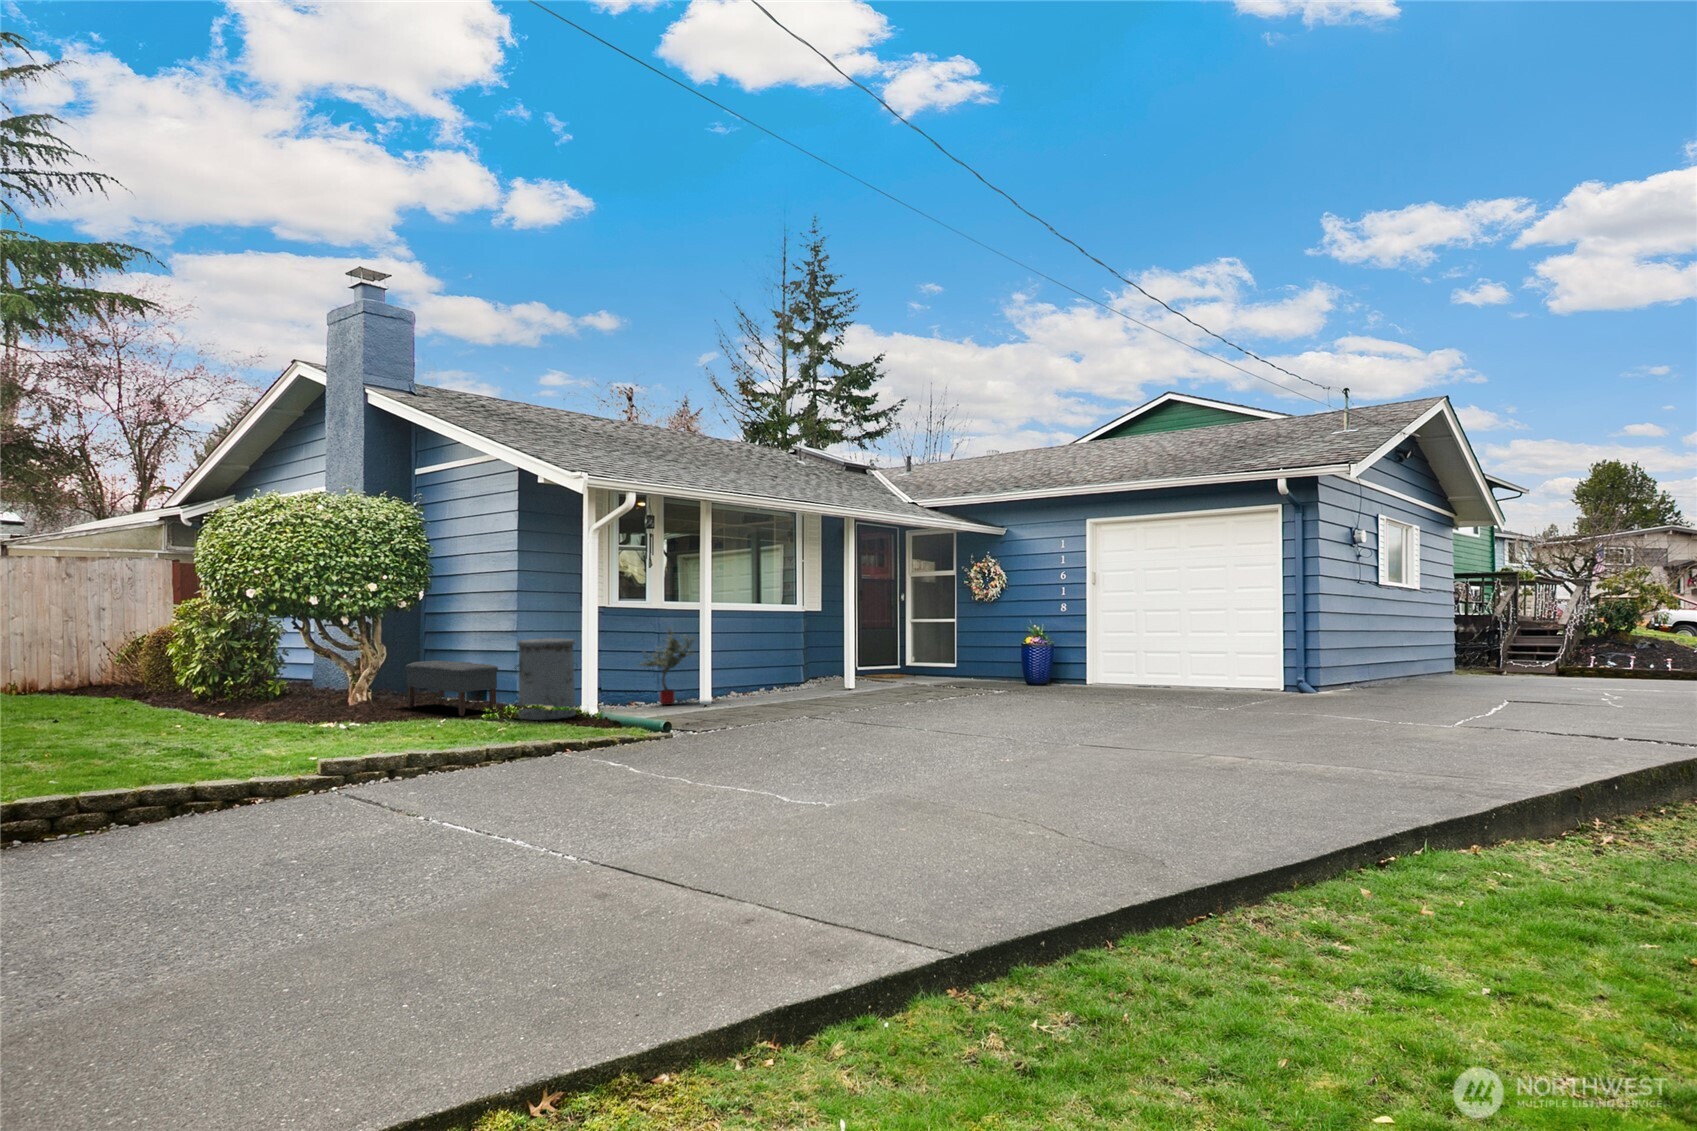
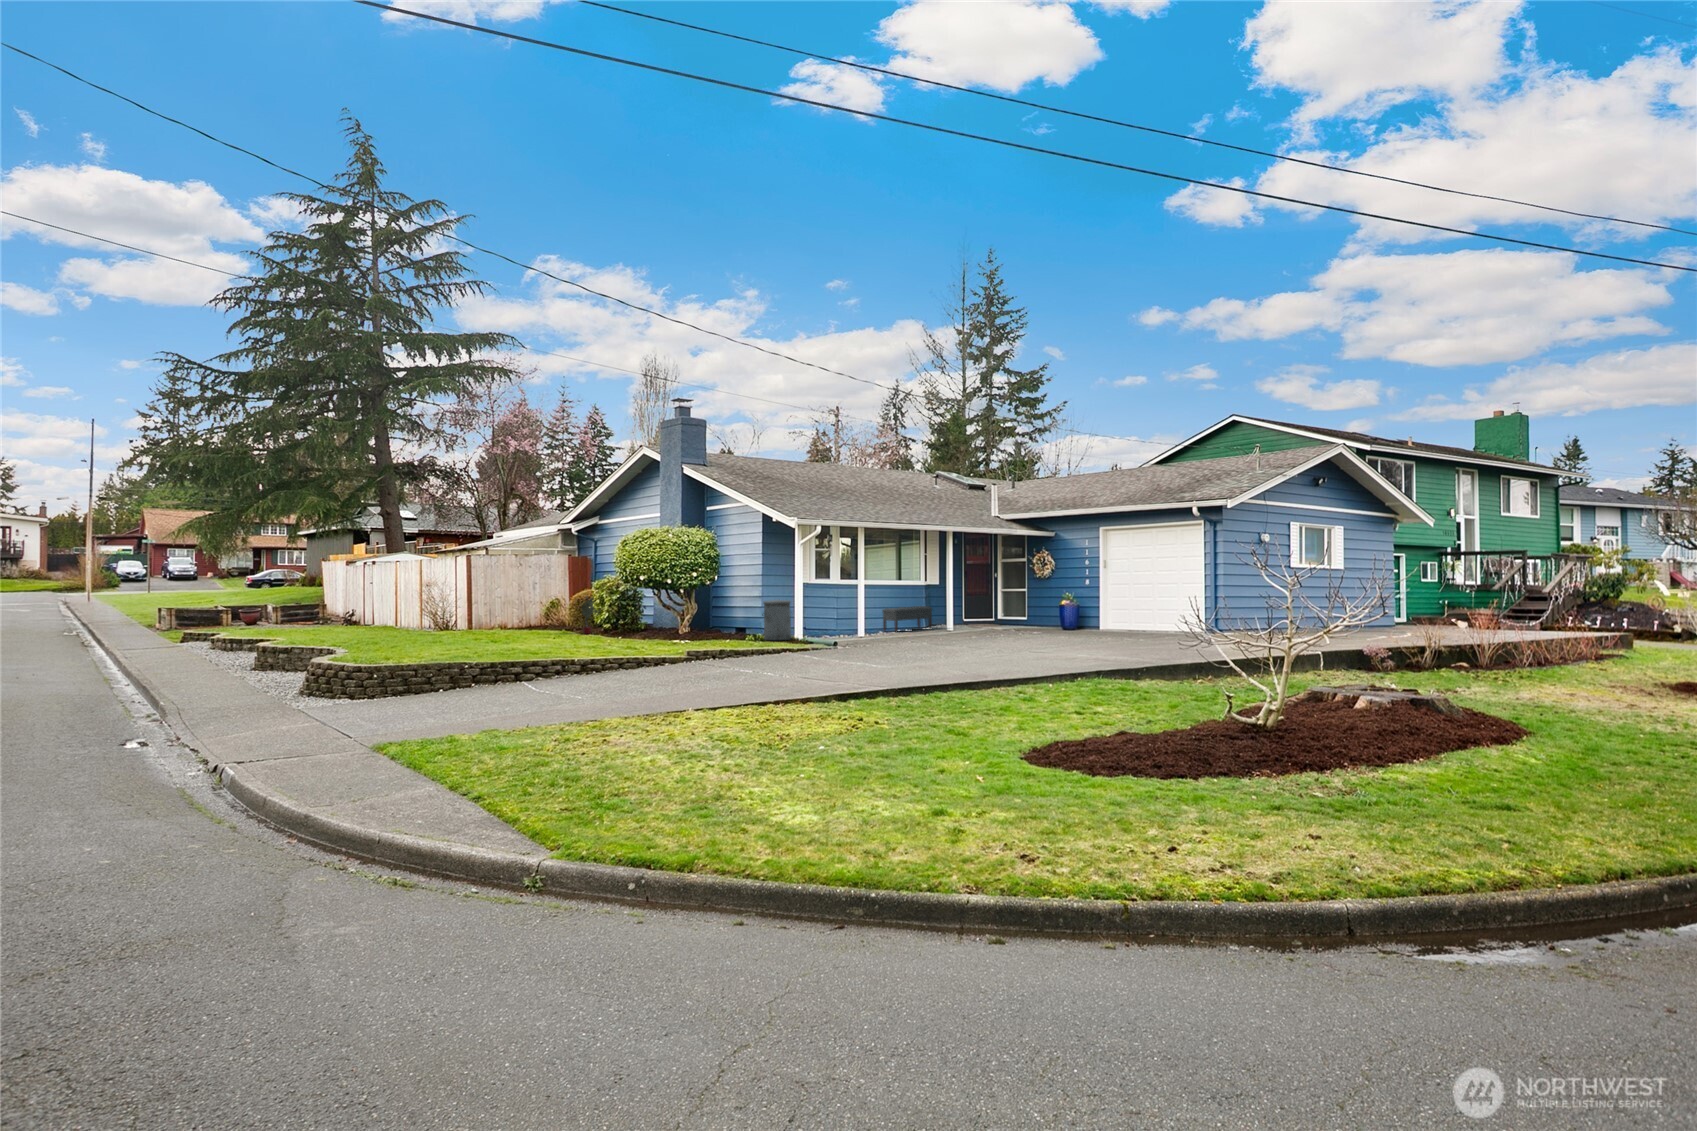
potted tree: present [639,628,694,705] -> present [582,596,598,634]
bench: present [405,660,498,716] -> present [882,606,932,632]

